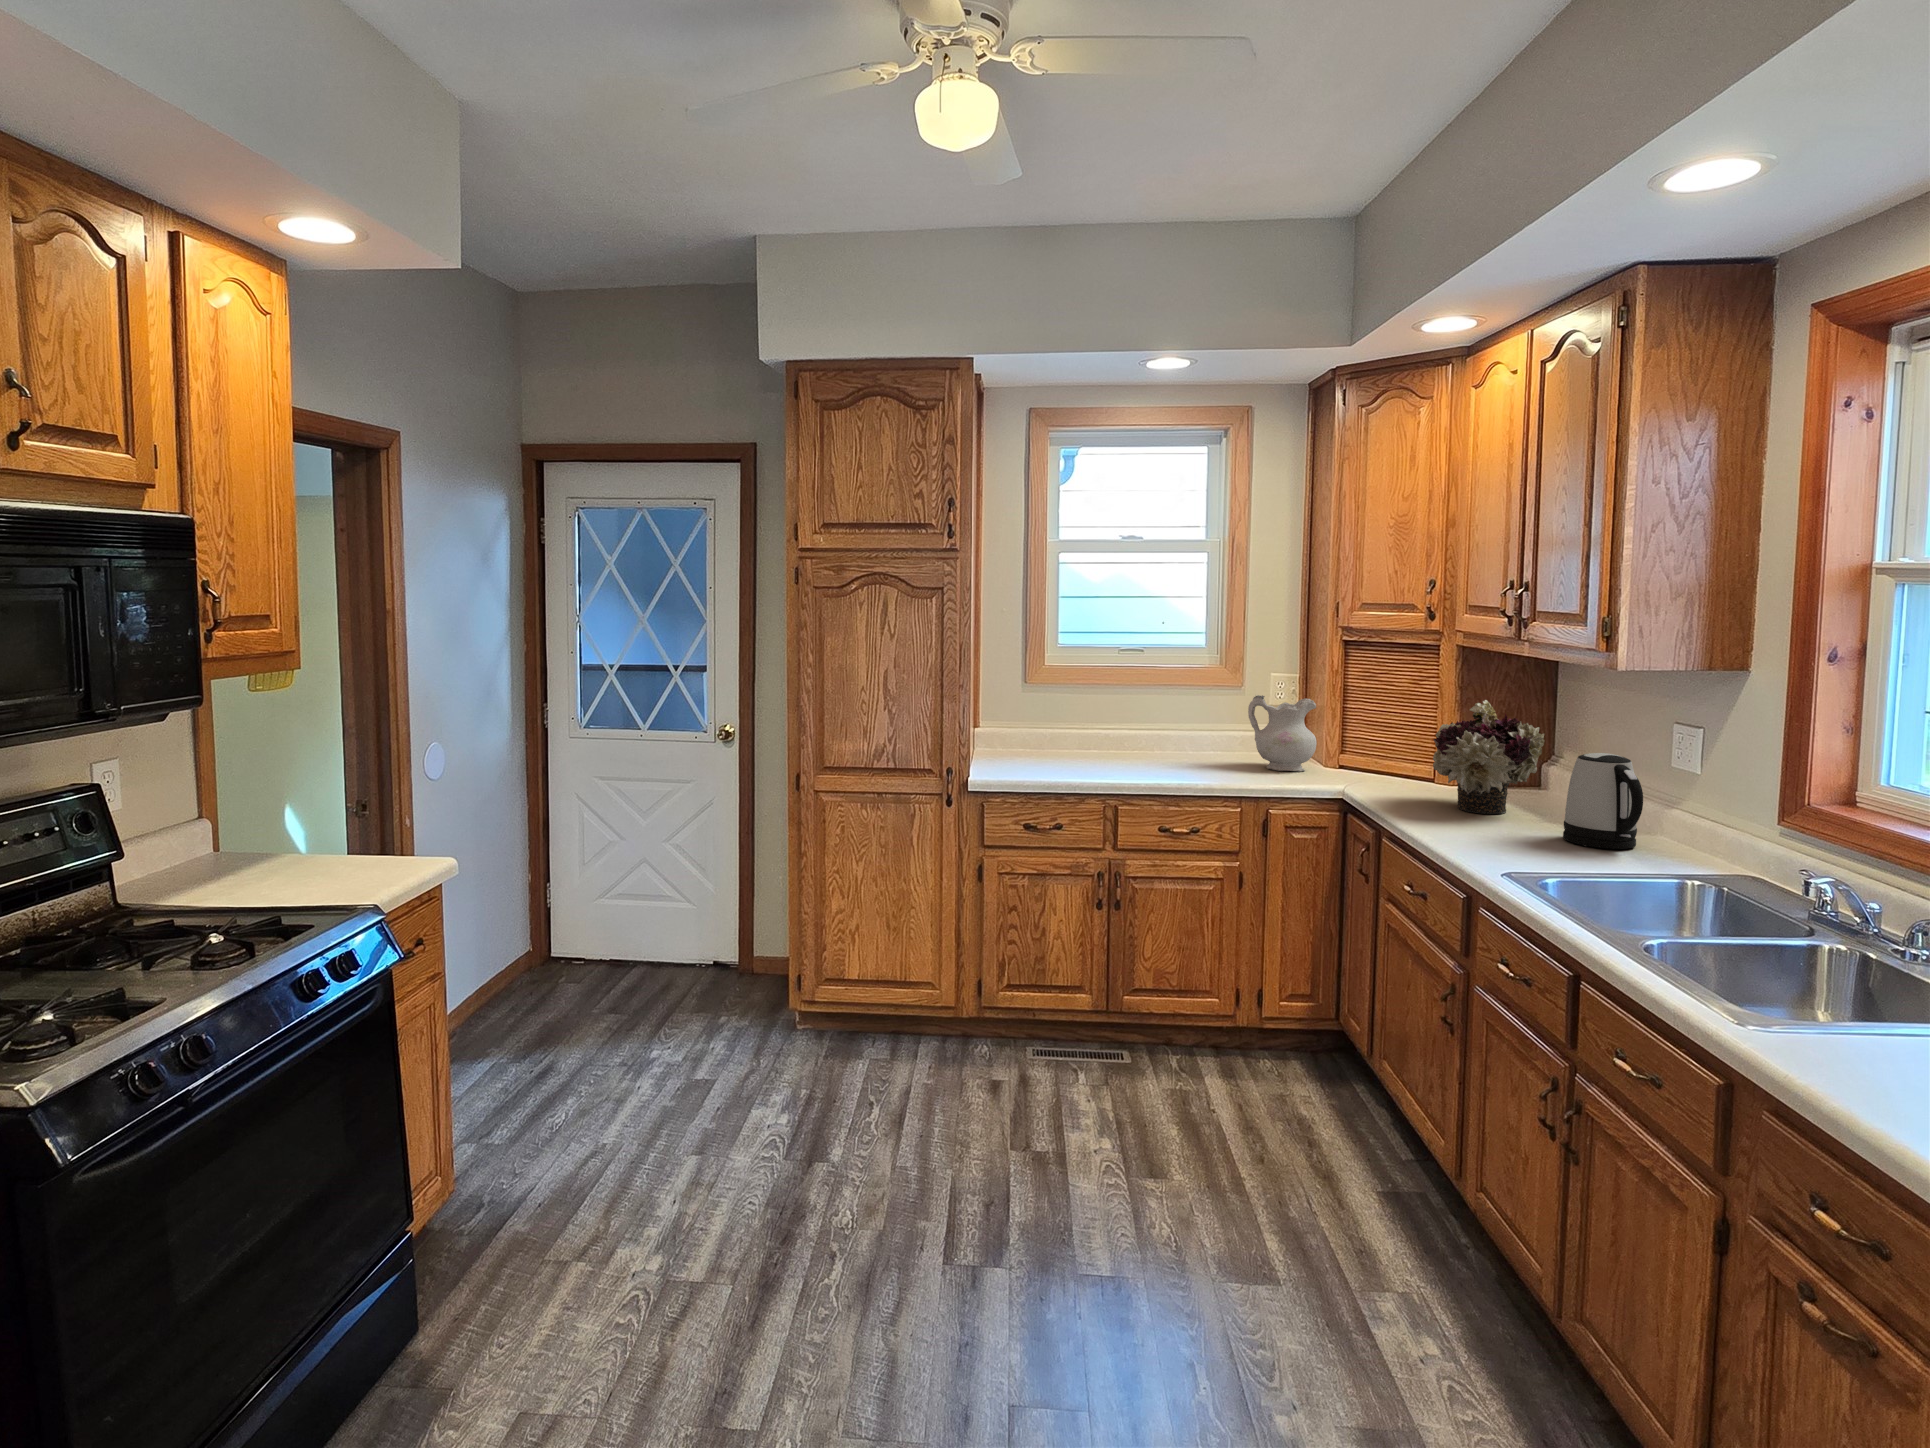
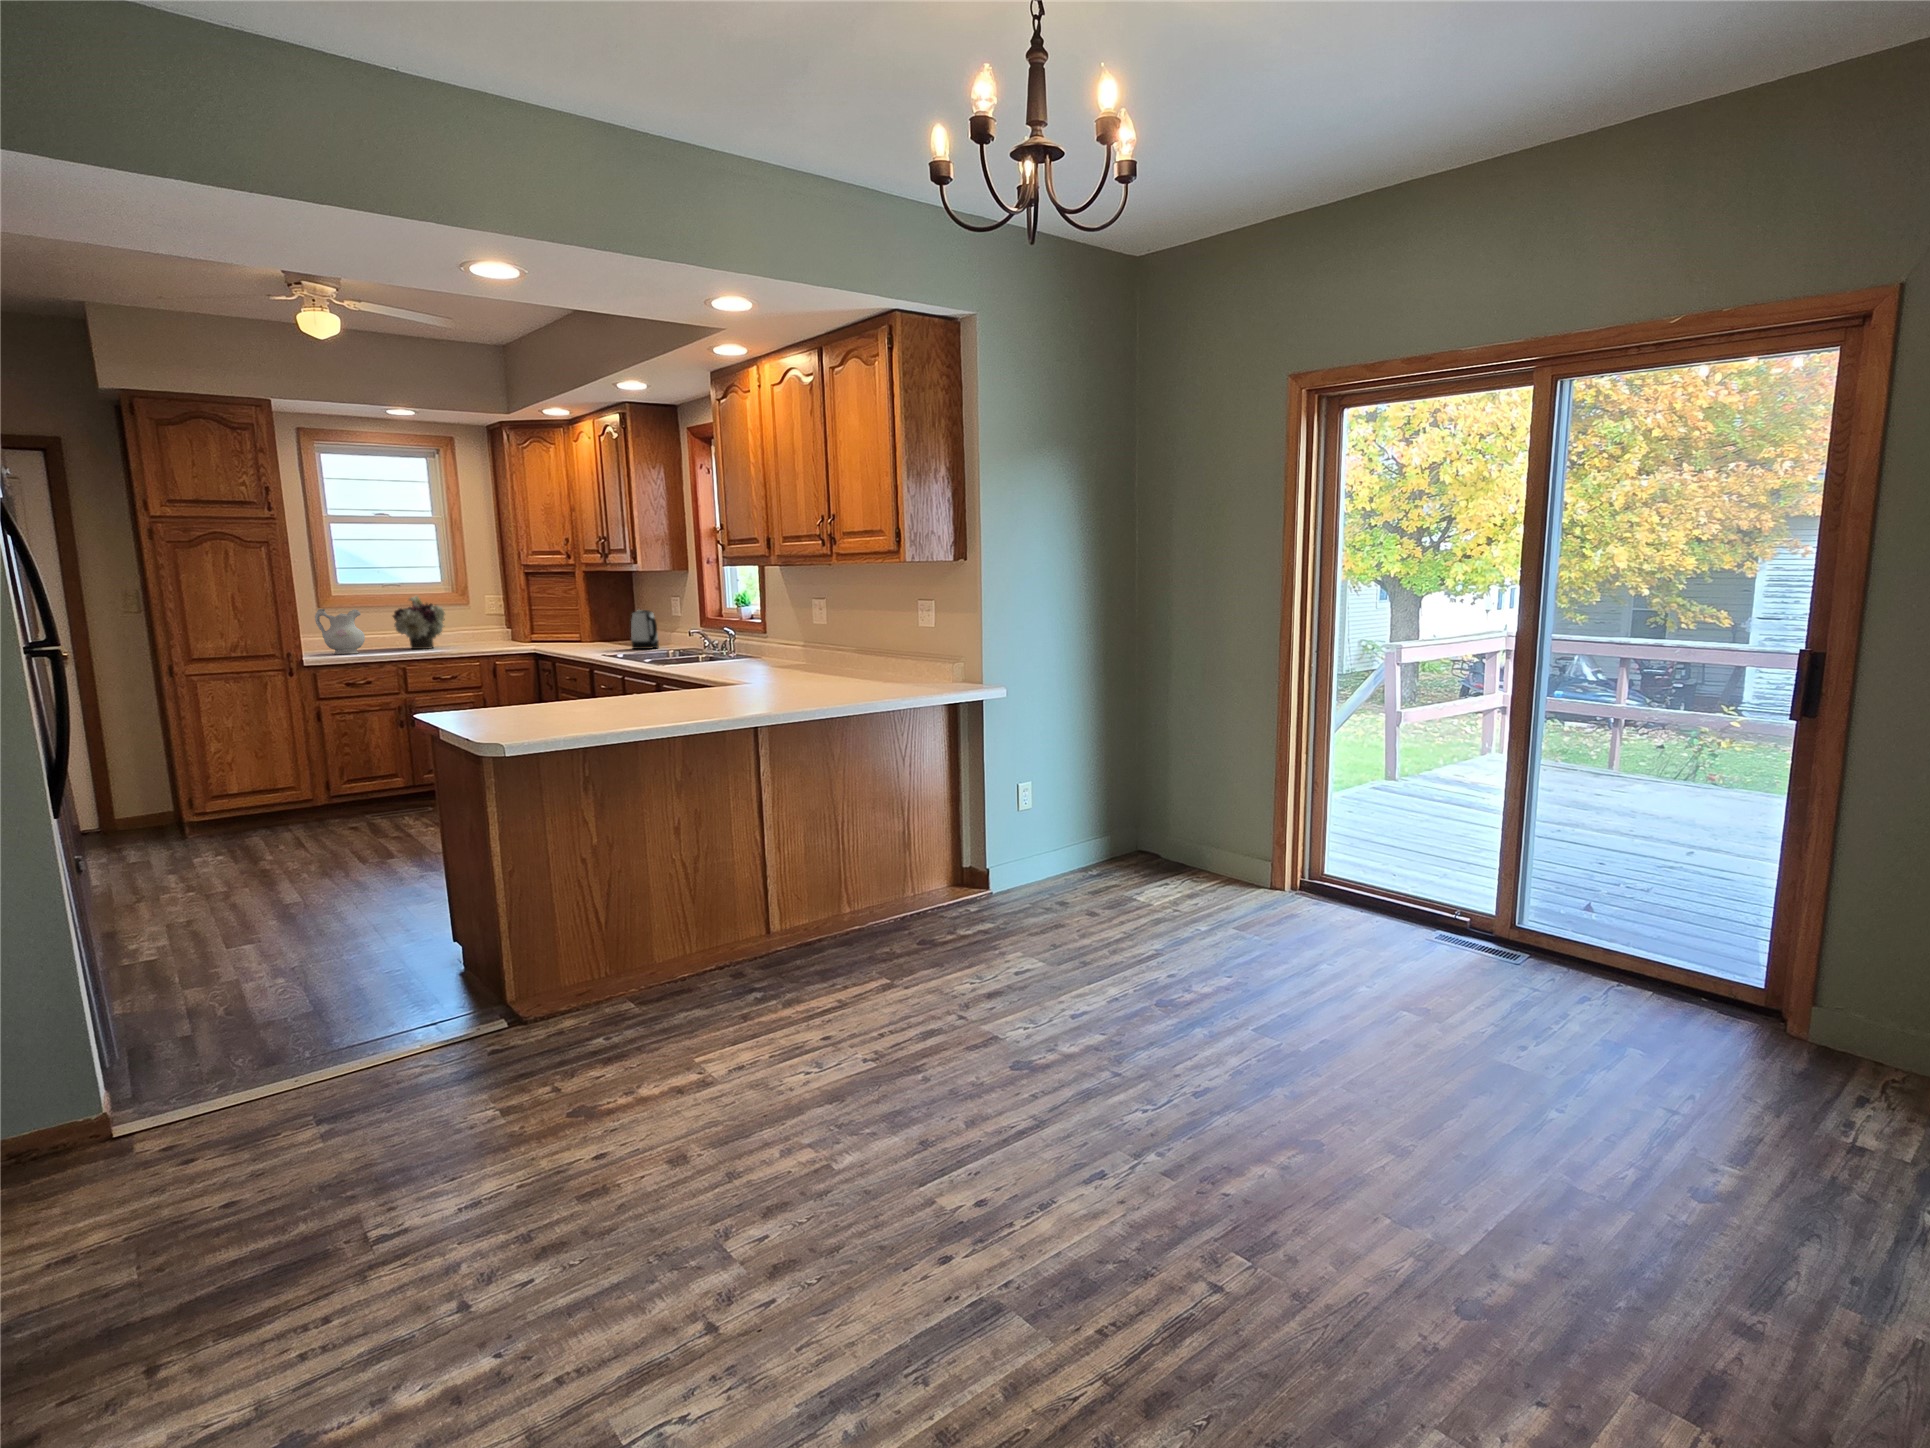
ceramic pitcher: present [1248,695,1317,771] -> present [315,609,365,654]
flower arrangement: present [1433,700,1544,814] -> present [393,596,445,649]

